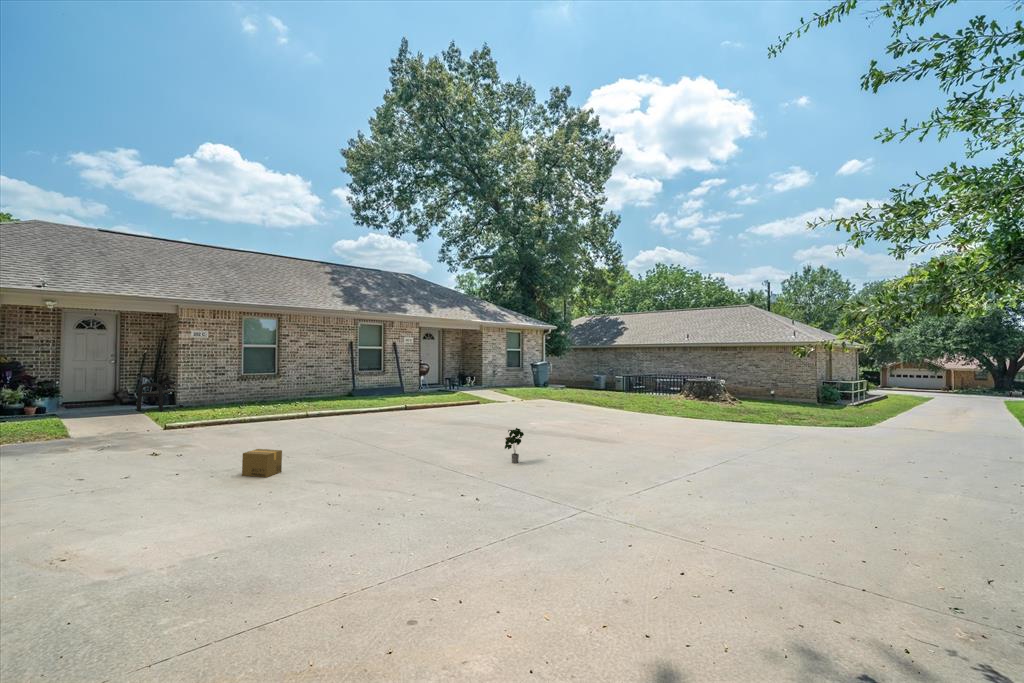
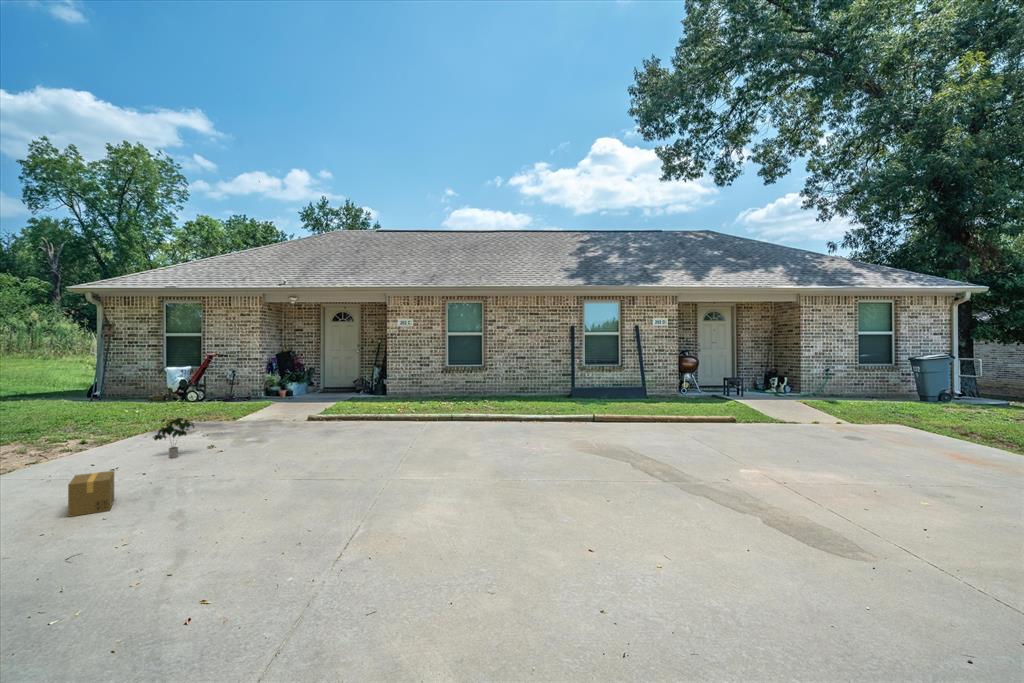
bench: present [137,381,183,411] -> none [348,370,391,400]
potted plant: present [505,428,524,463] -> present [154,418,194,458]

